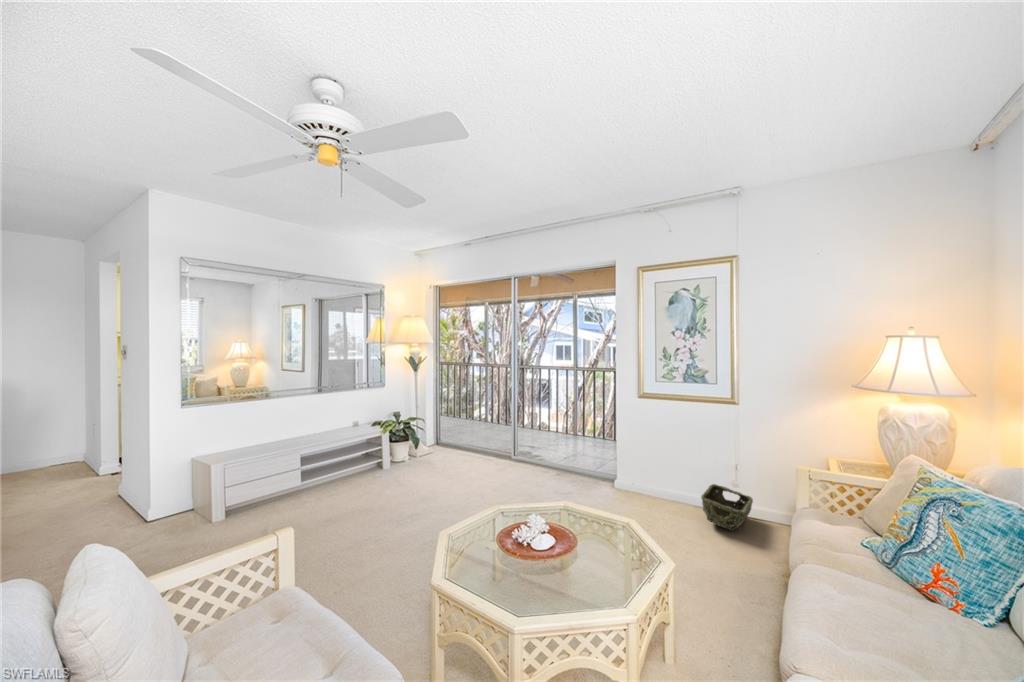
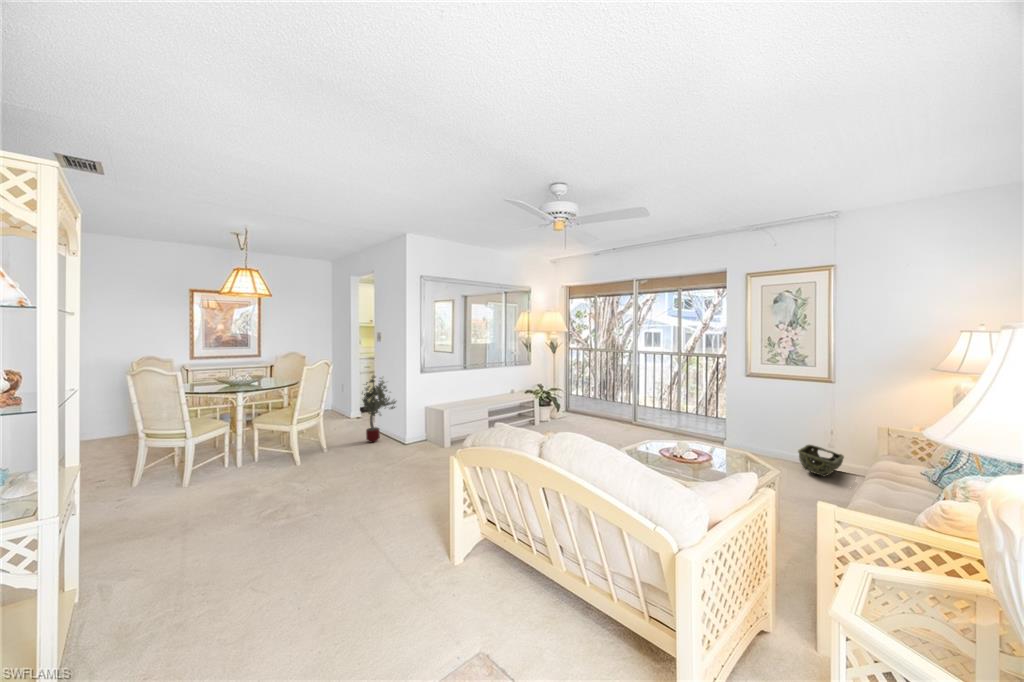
potted tree: none [43,413,132,527] -> present [362,376,396,442]

